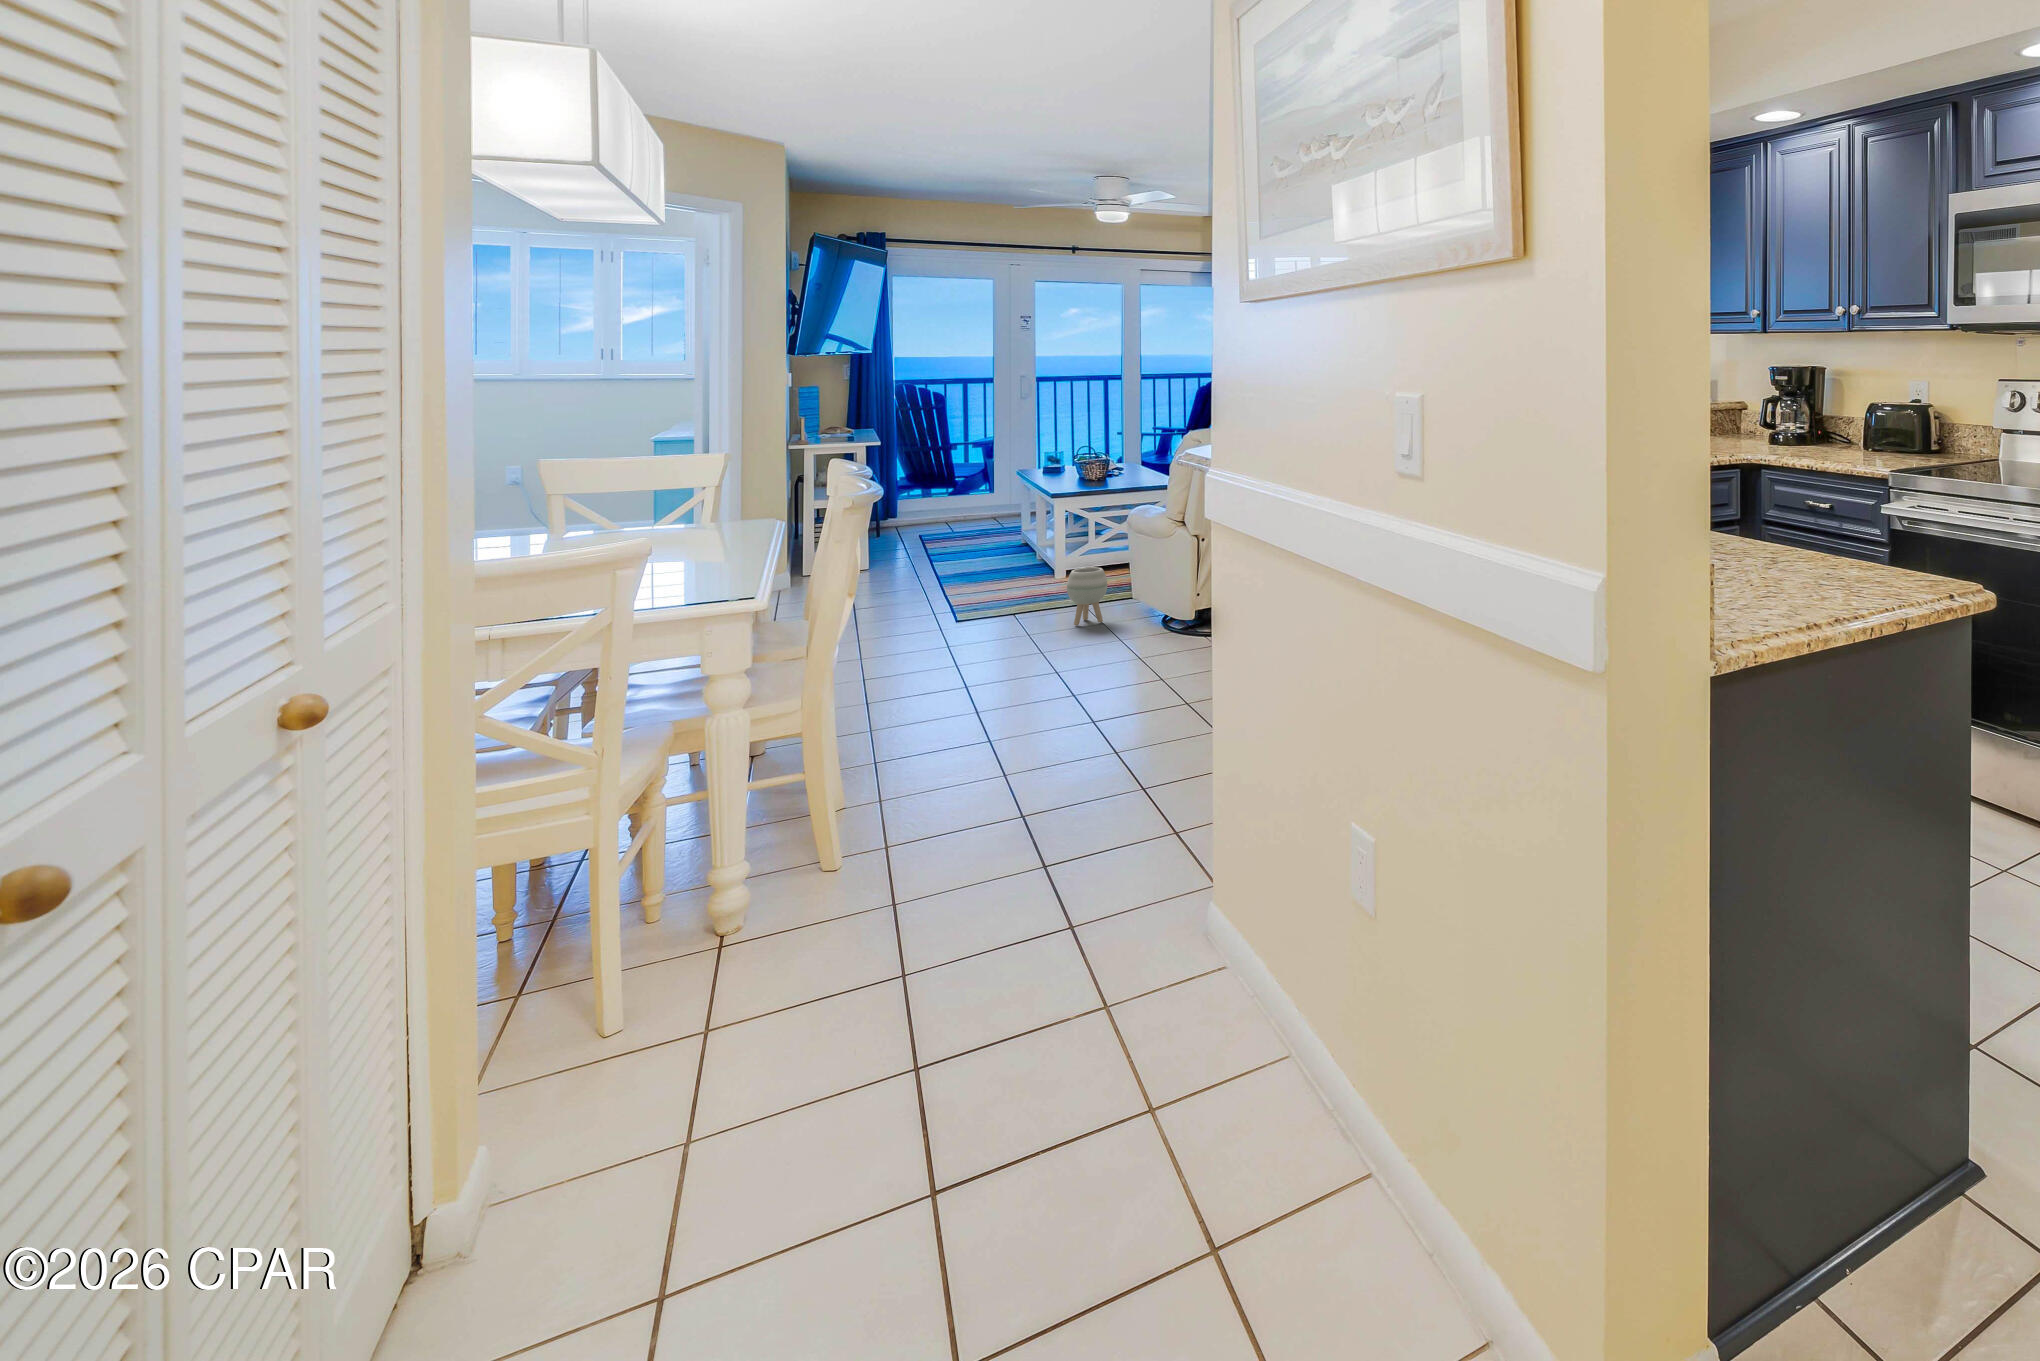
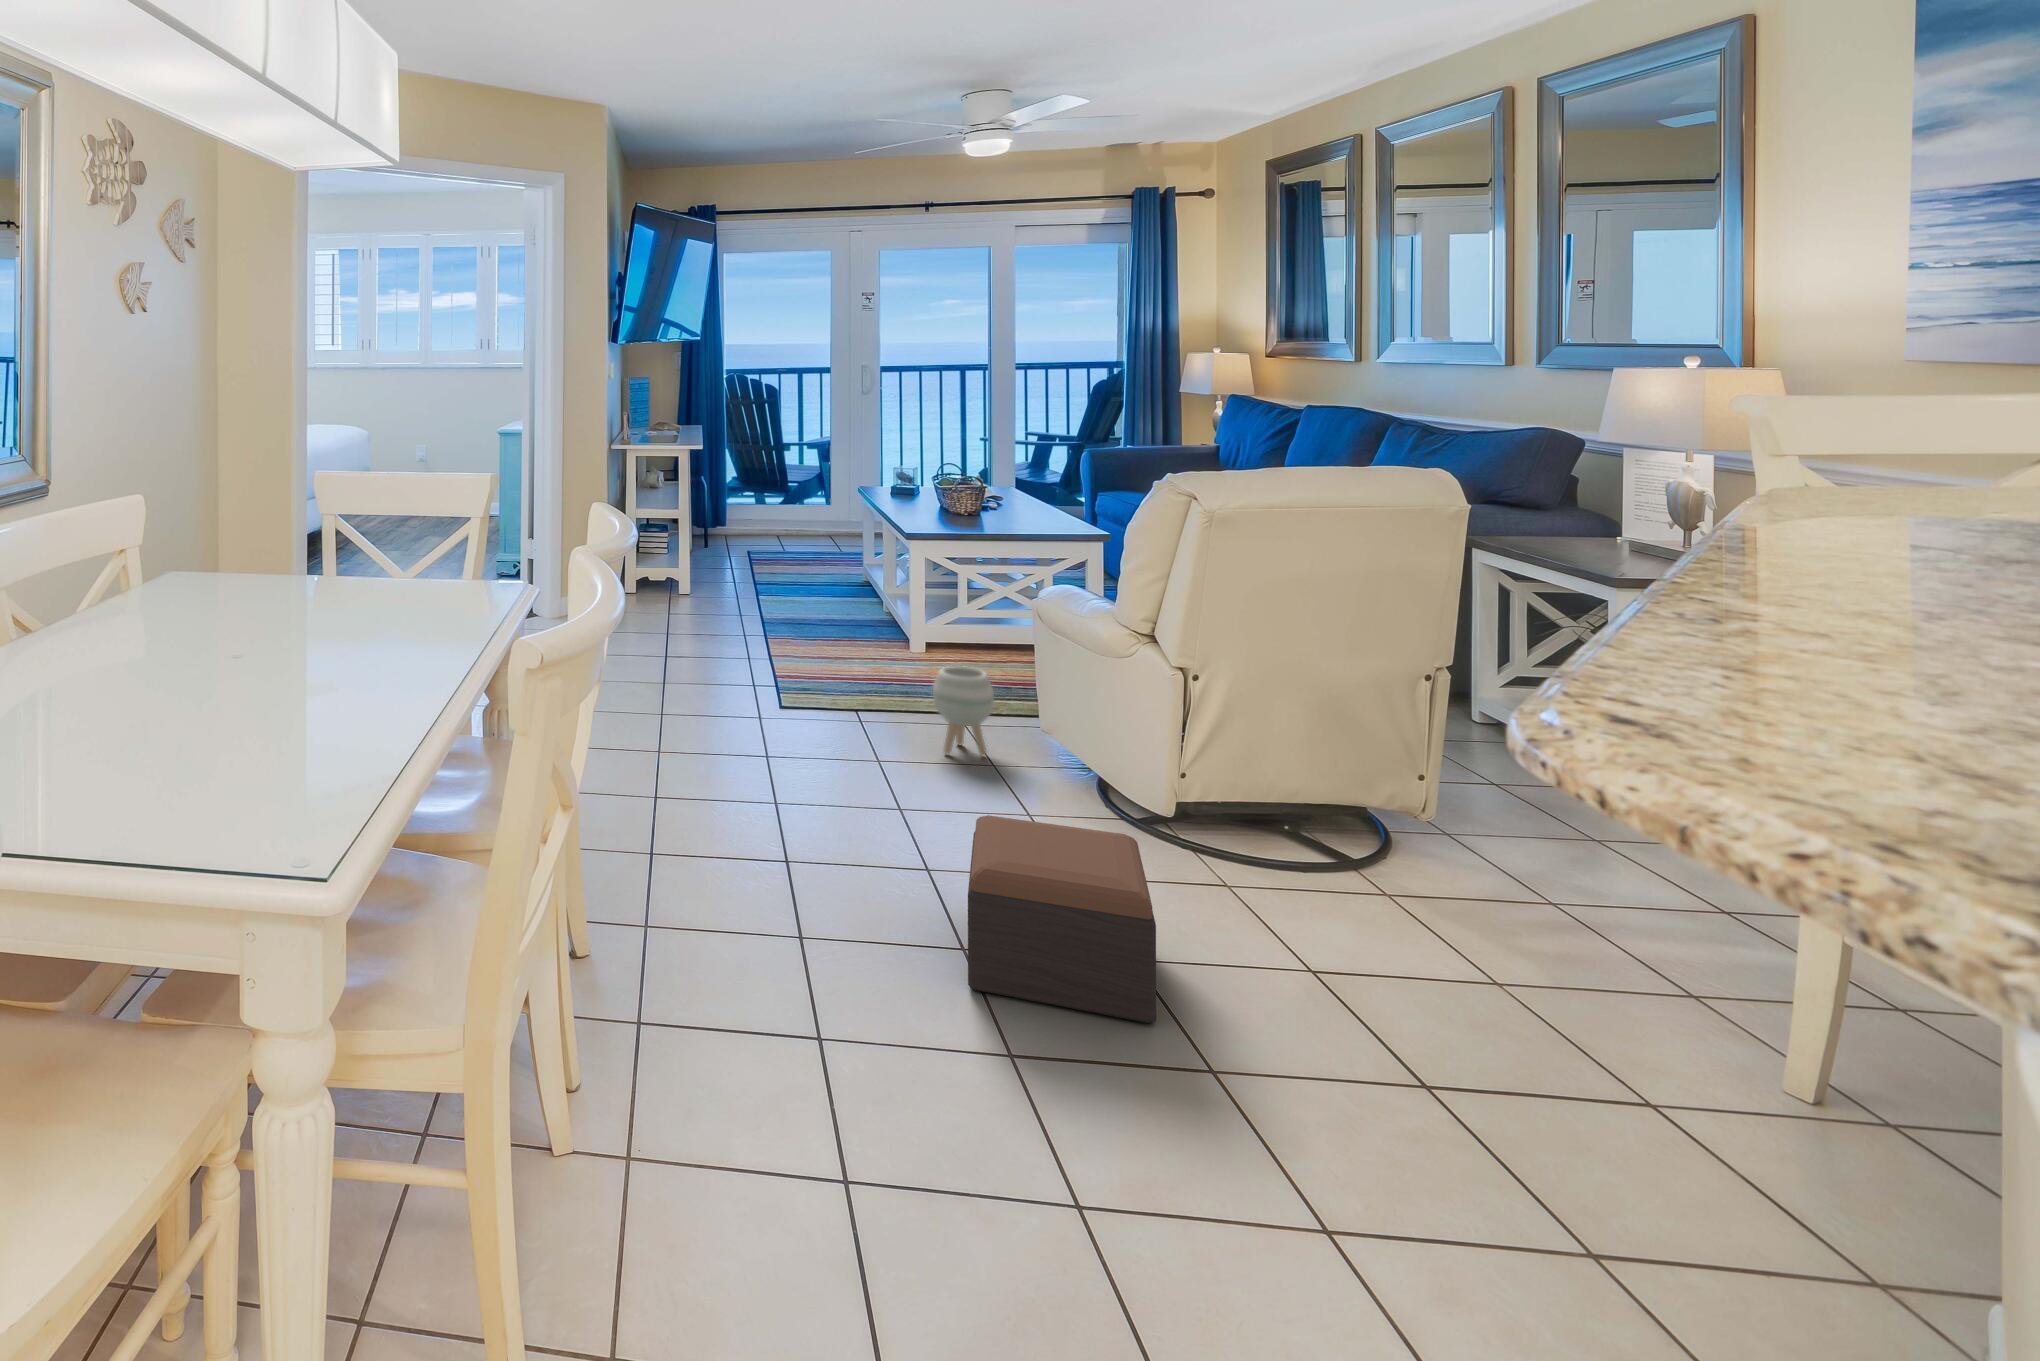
footstool: none [1078,621,1176,714] -> present [968,815,1156,1024]

